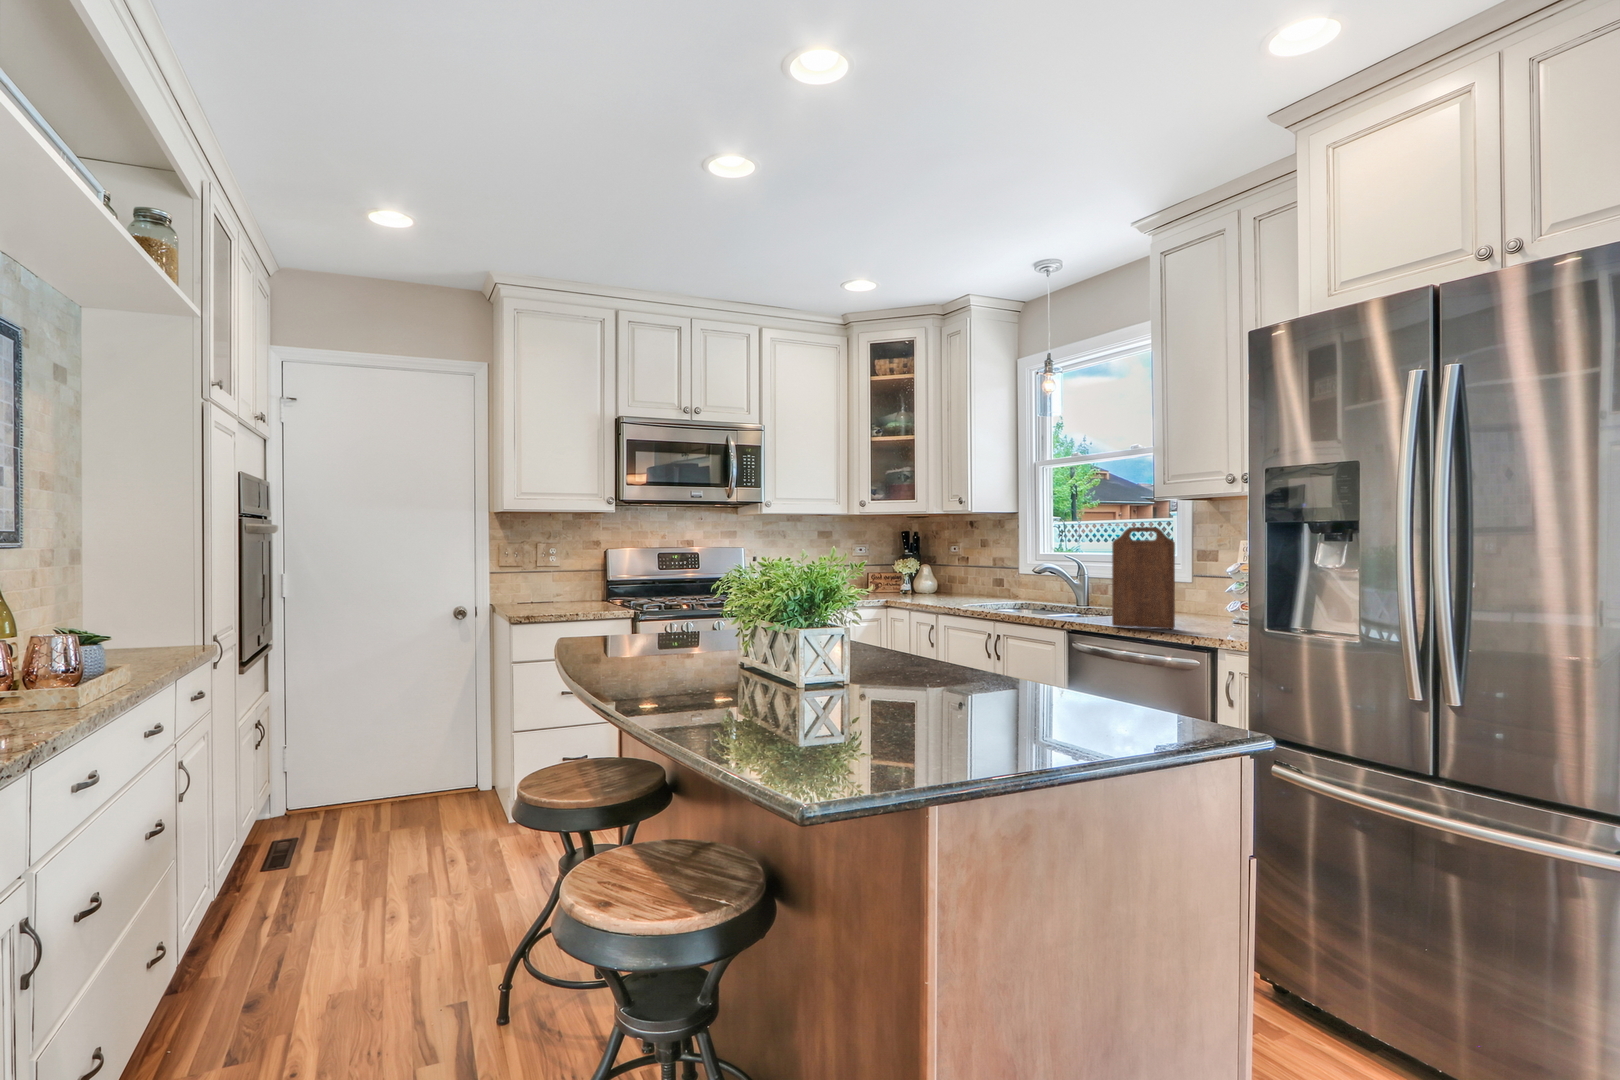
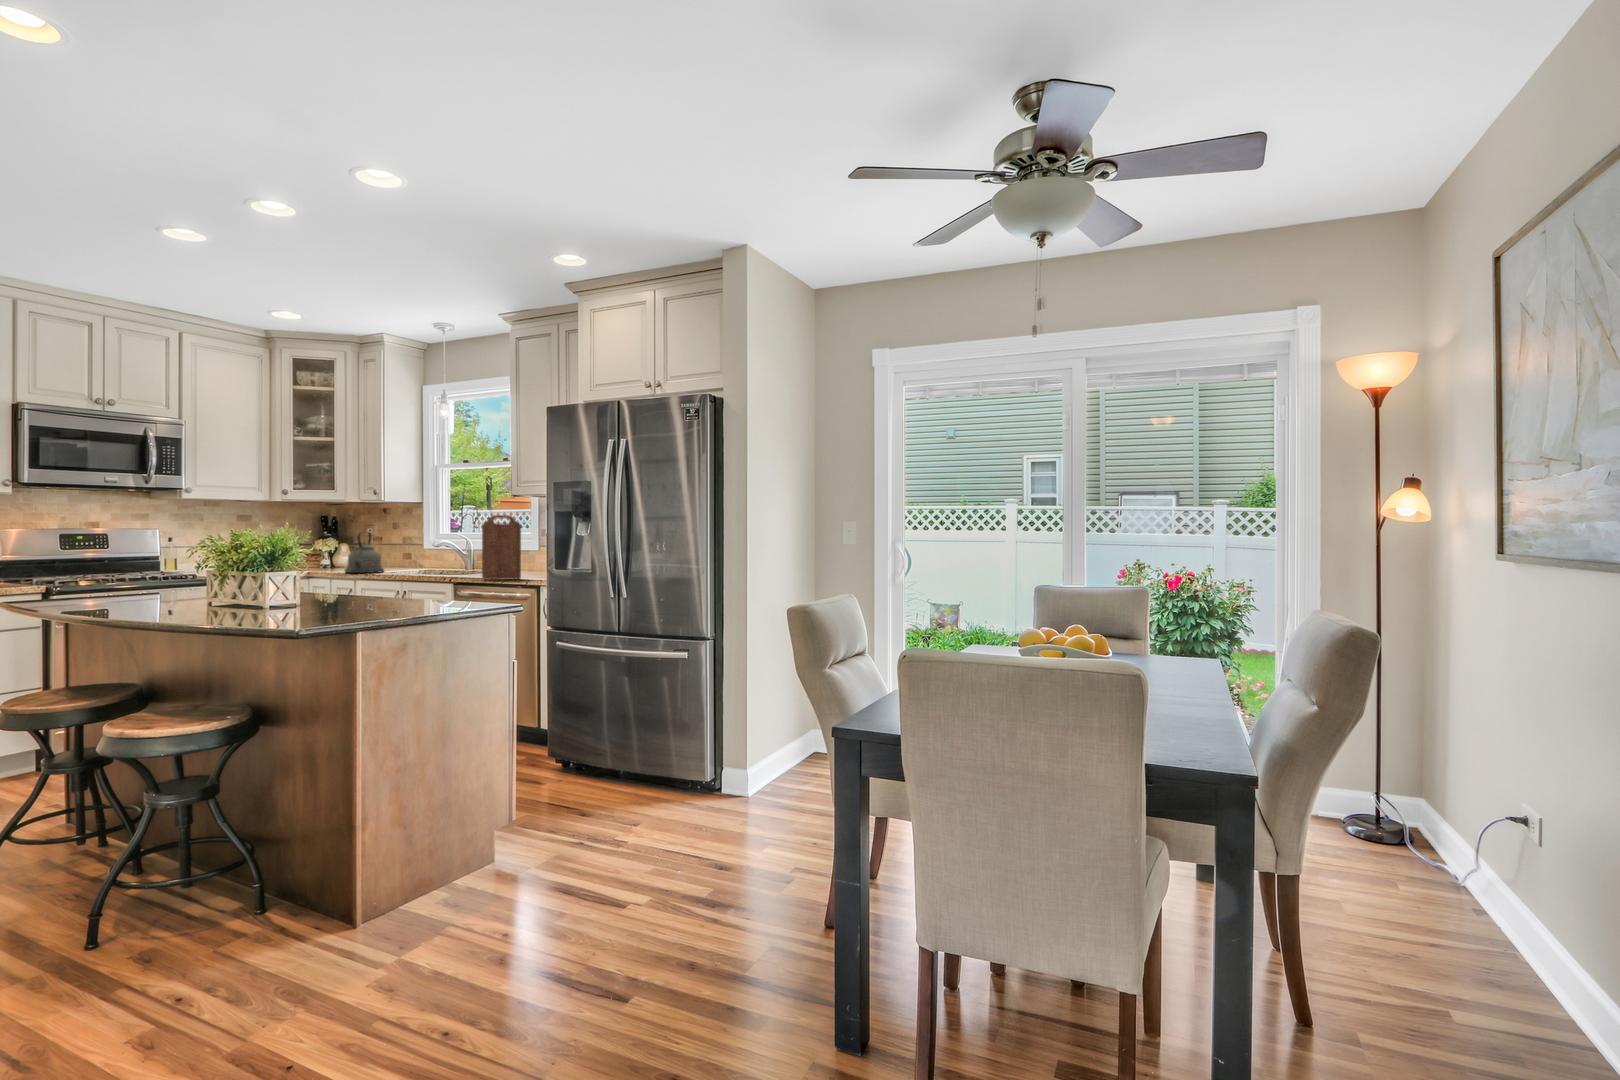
kettle: none [925,552,972,606] -> present [345,532,384,573]

